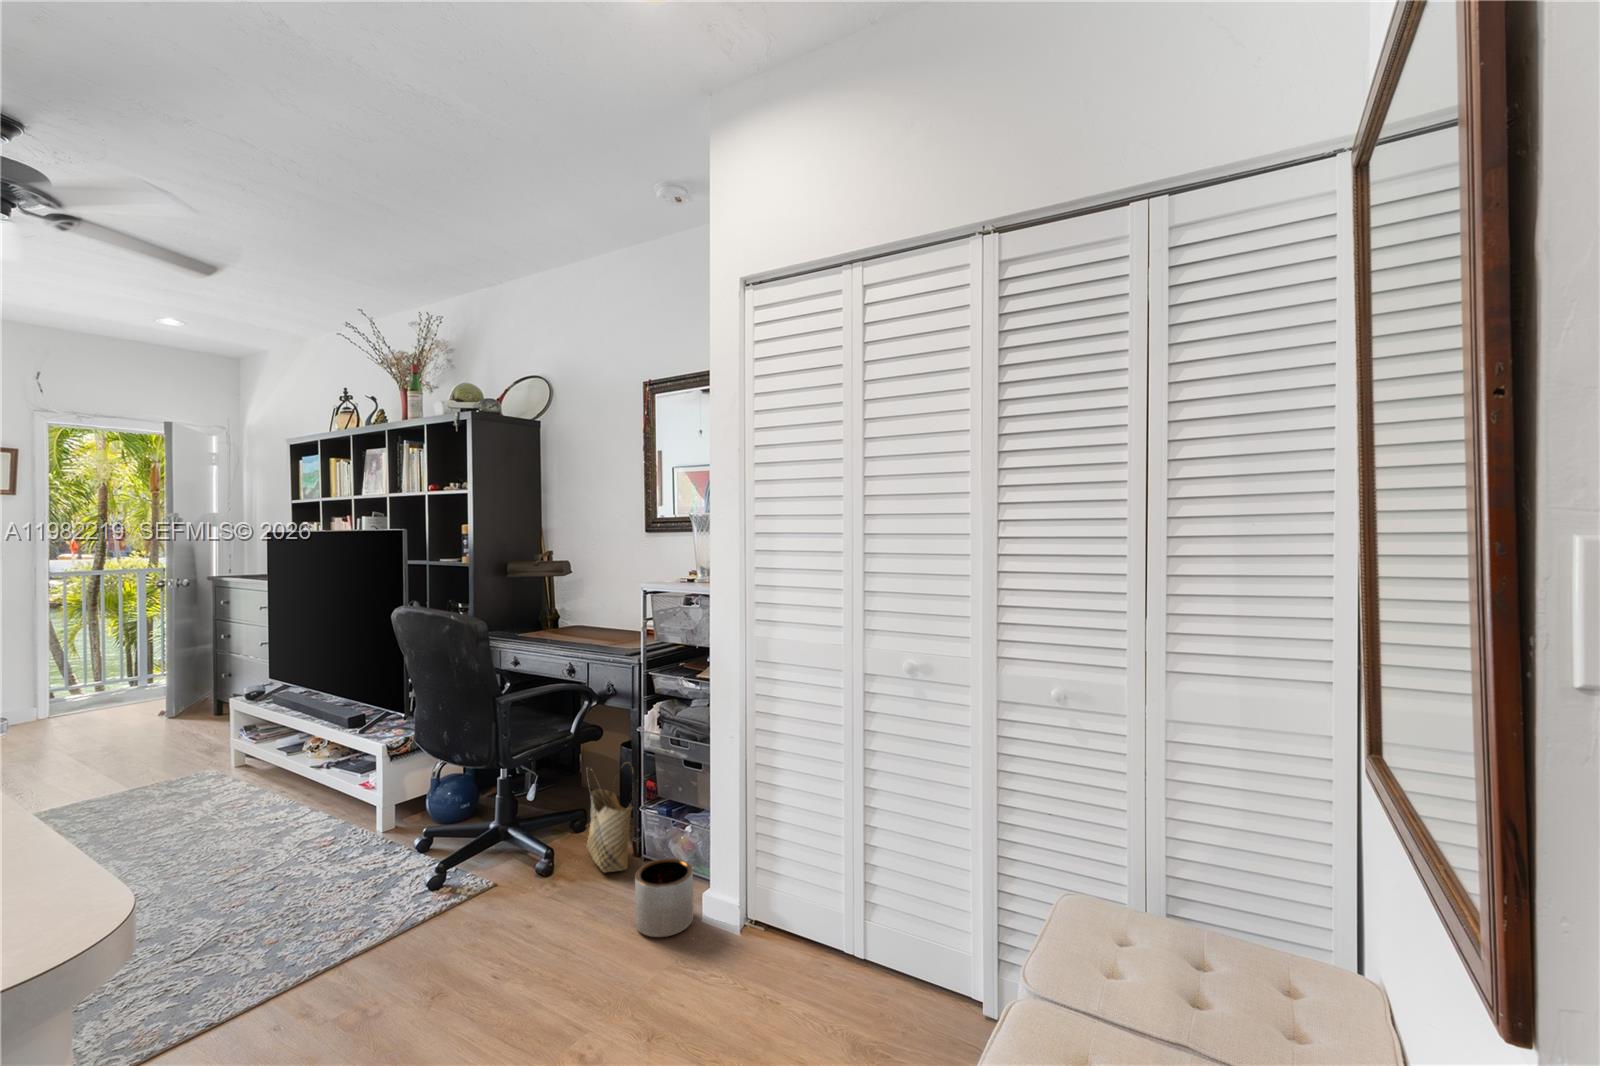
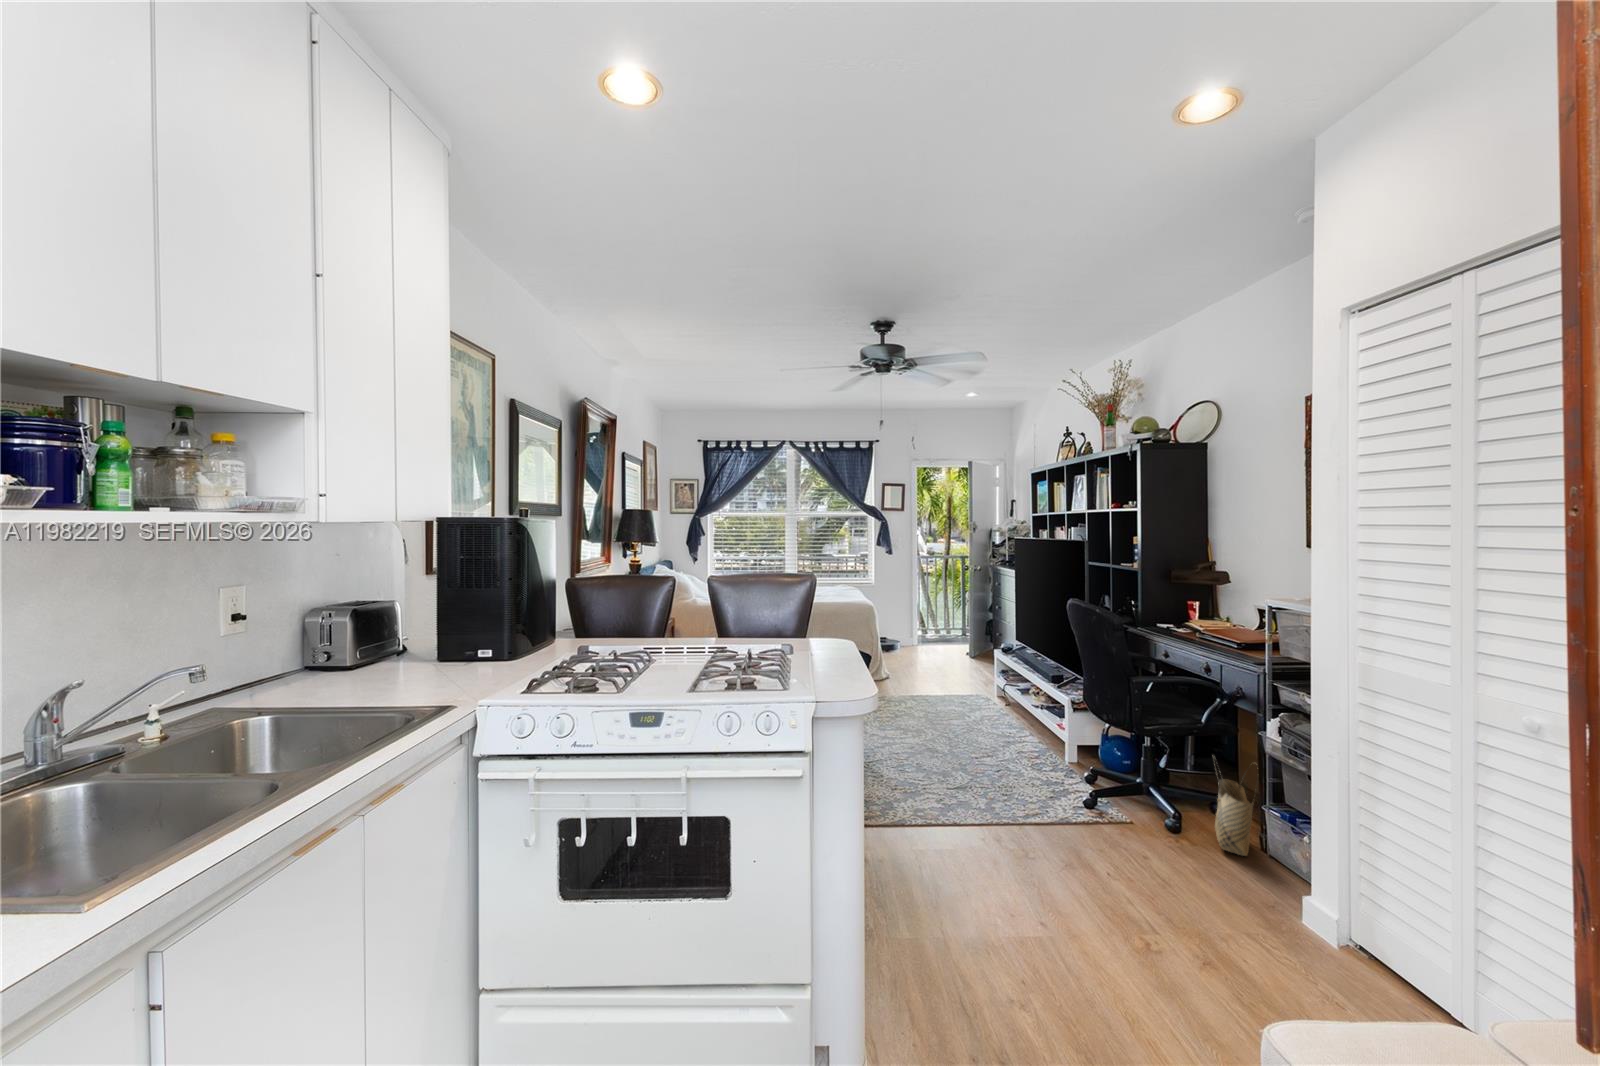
planter: present [635,858,694,937] -> none [1231,849,1294,919]

